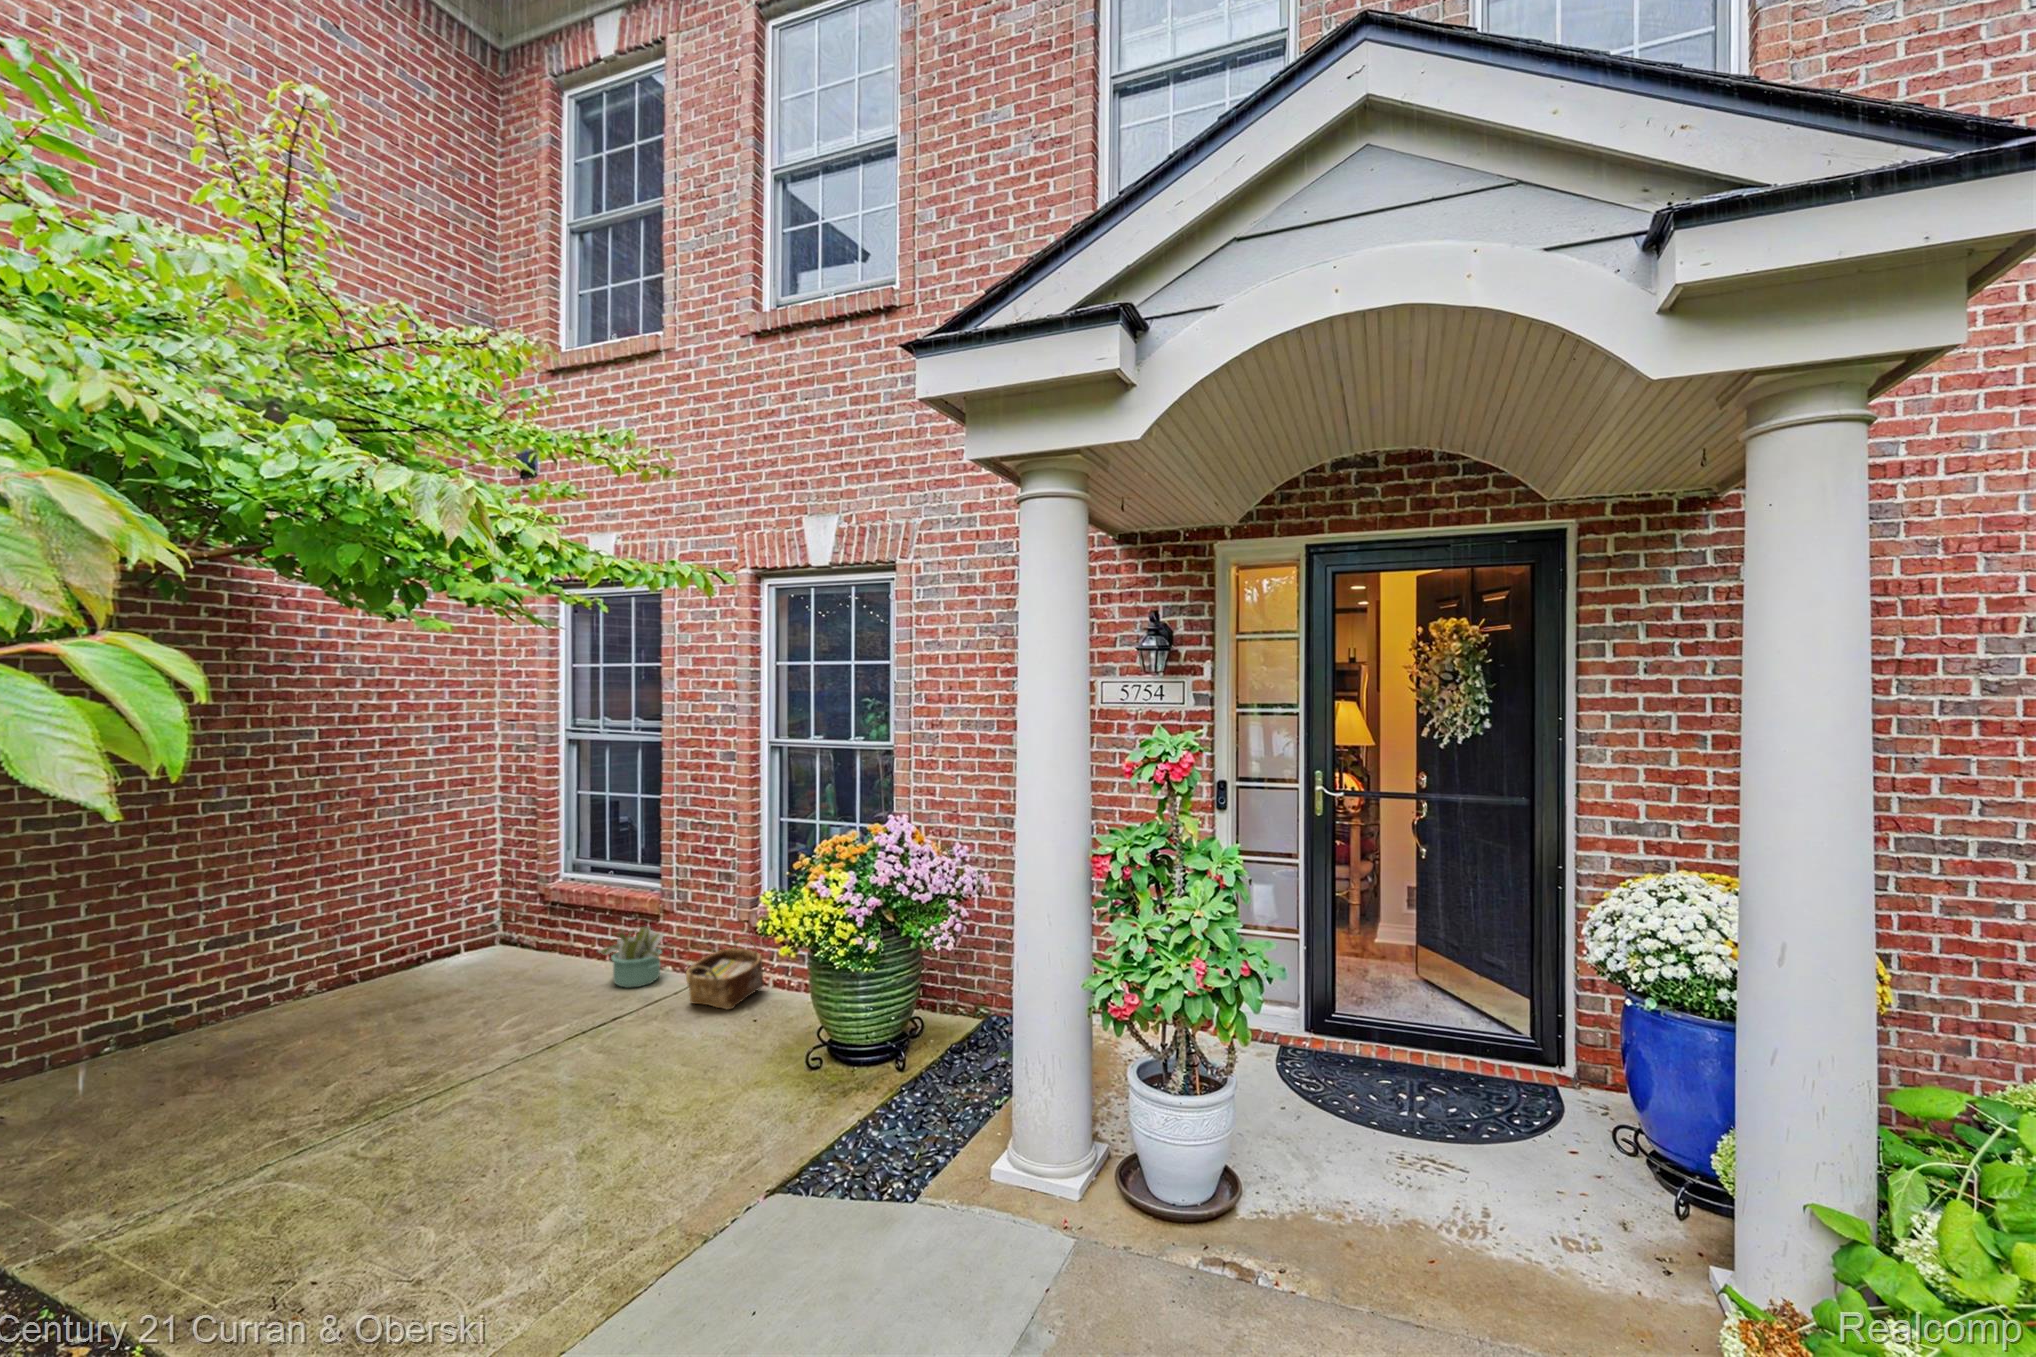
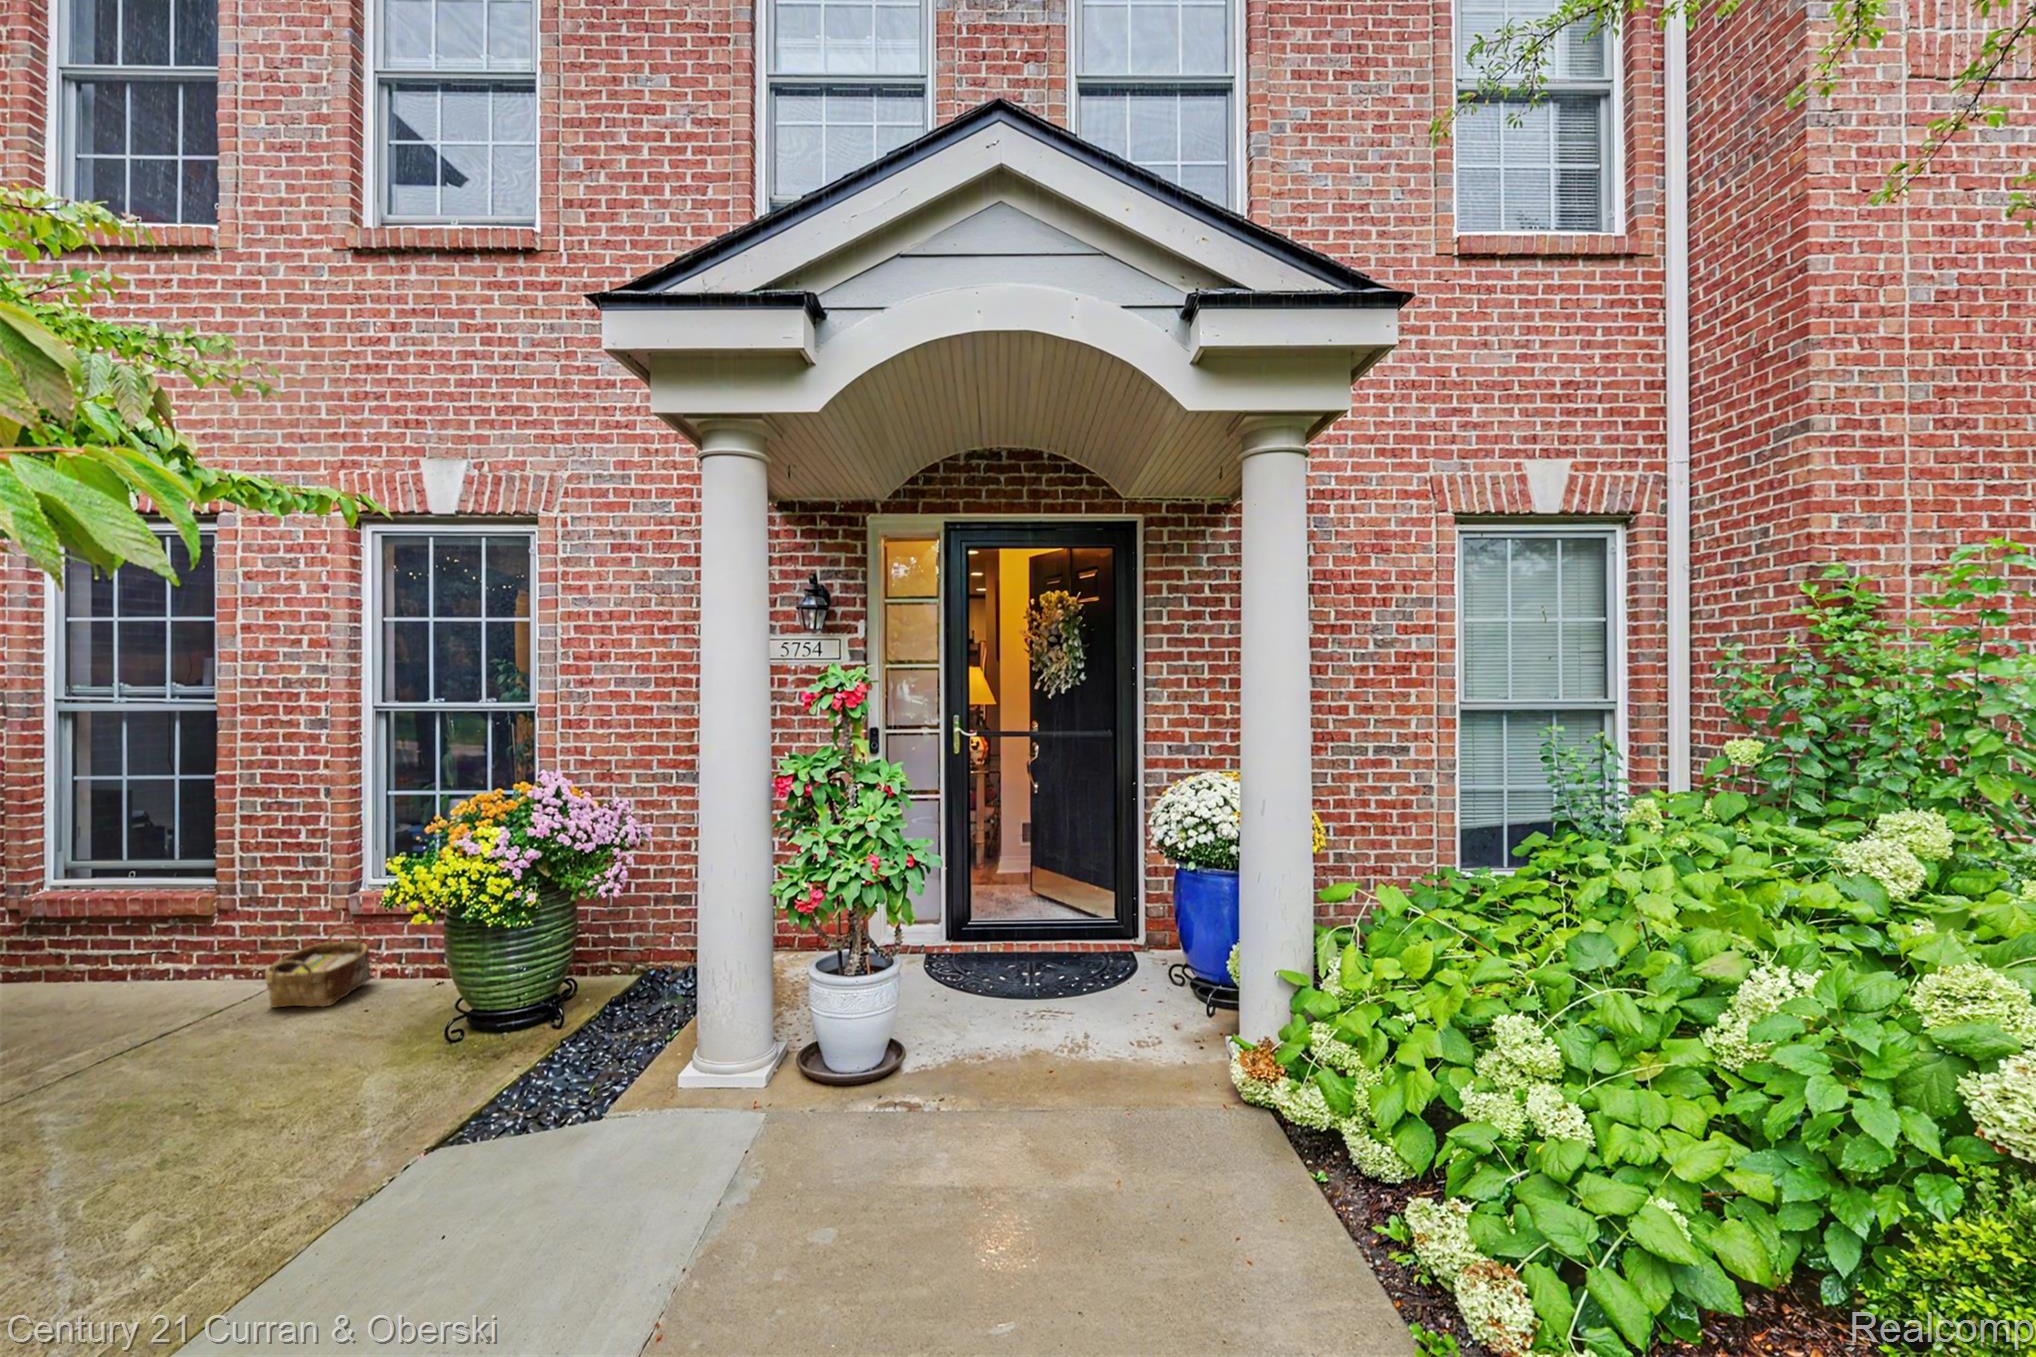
decorative plant: present [599,926,663,988] -> none [118,931,222,1006]

